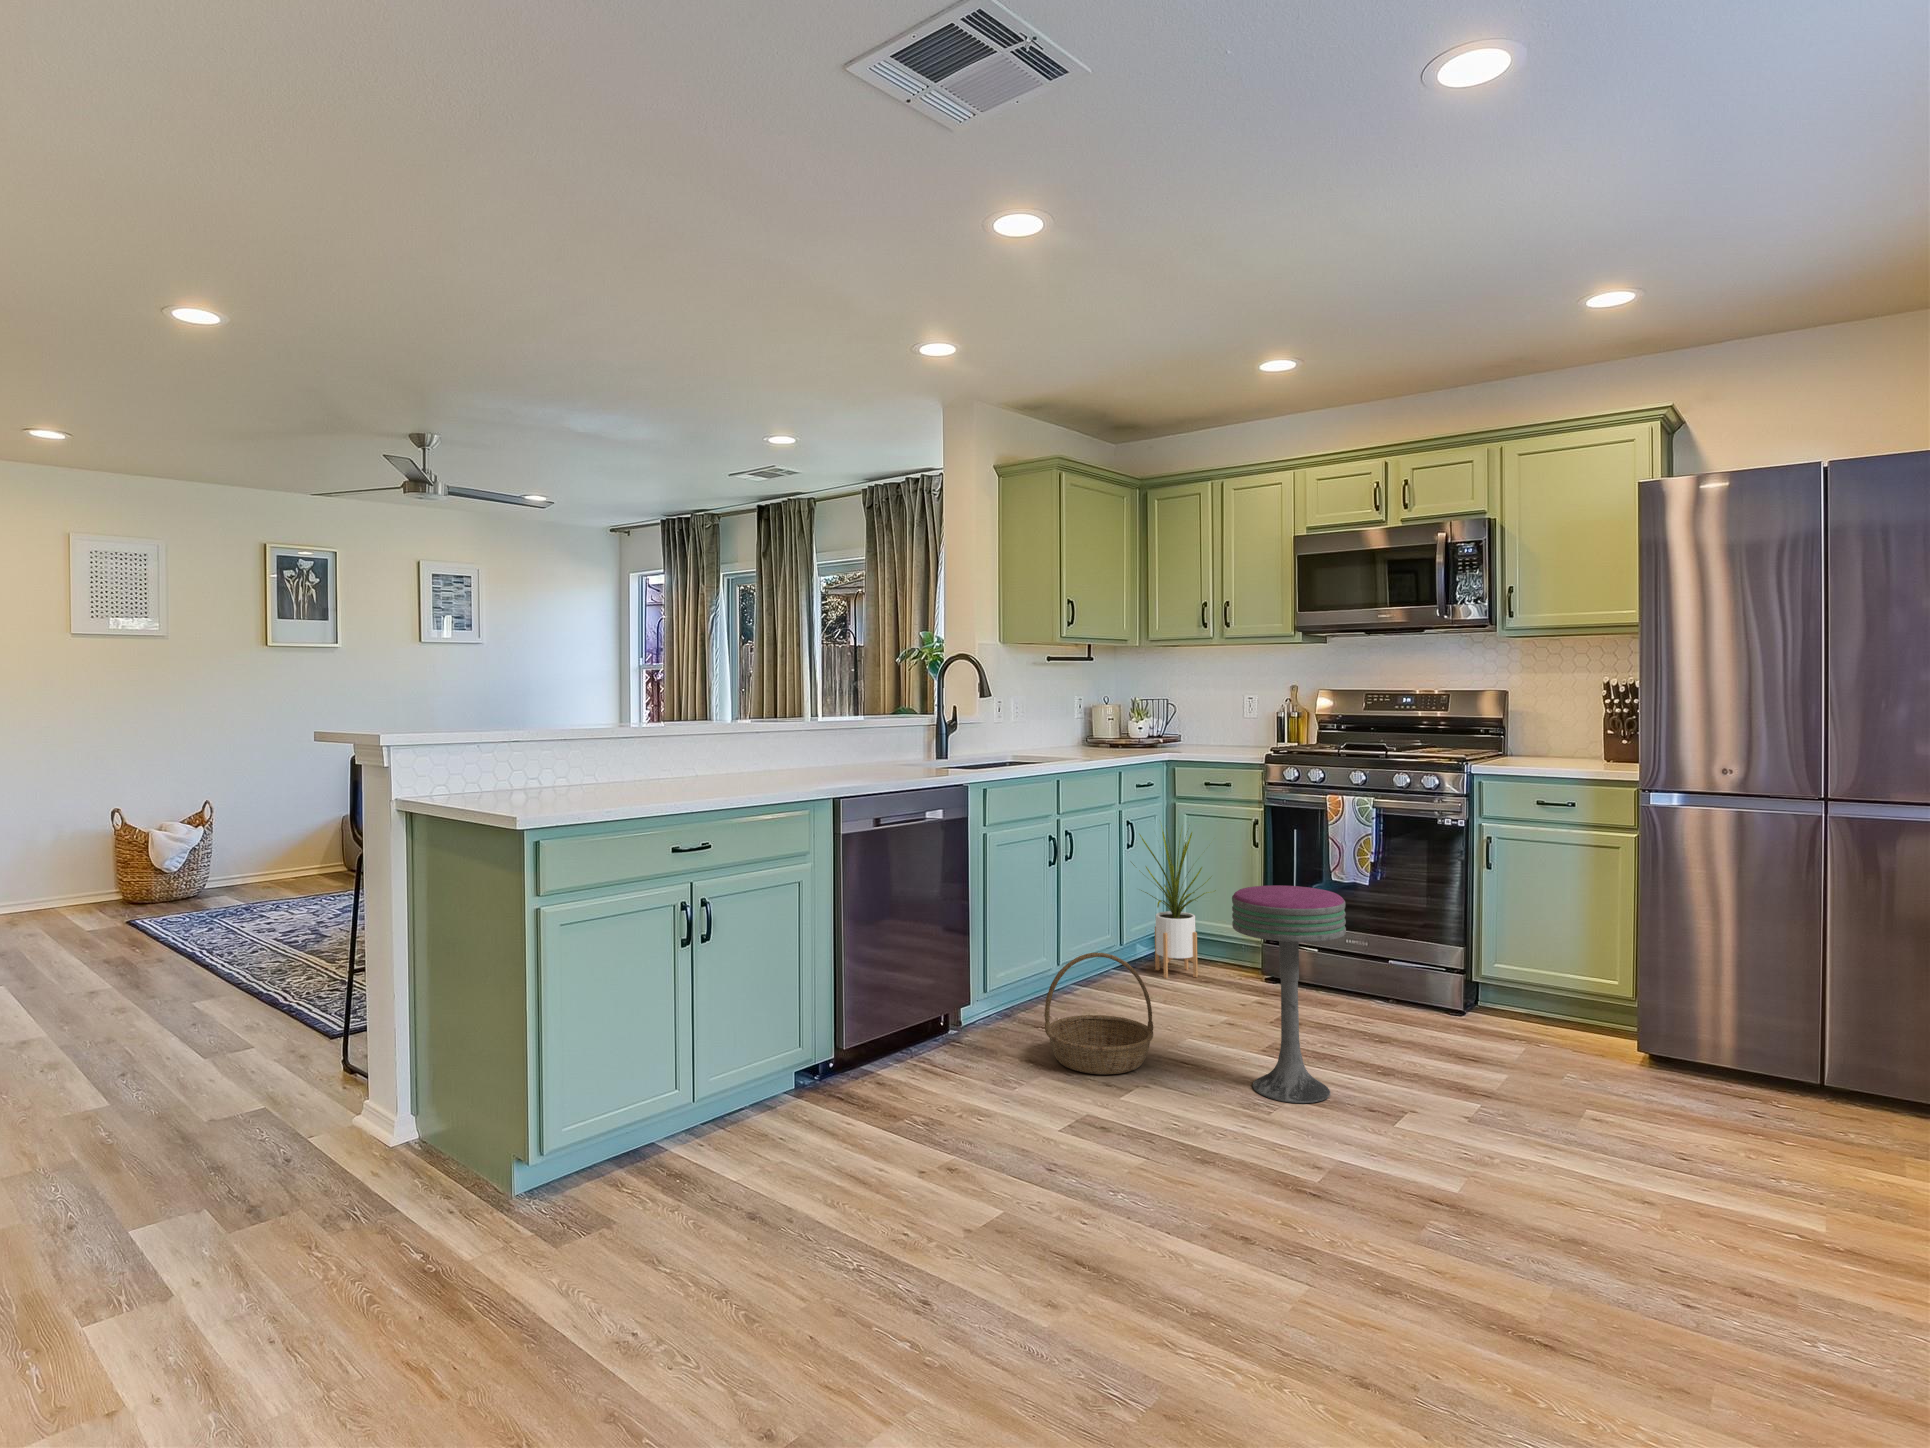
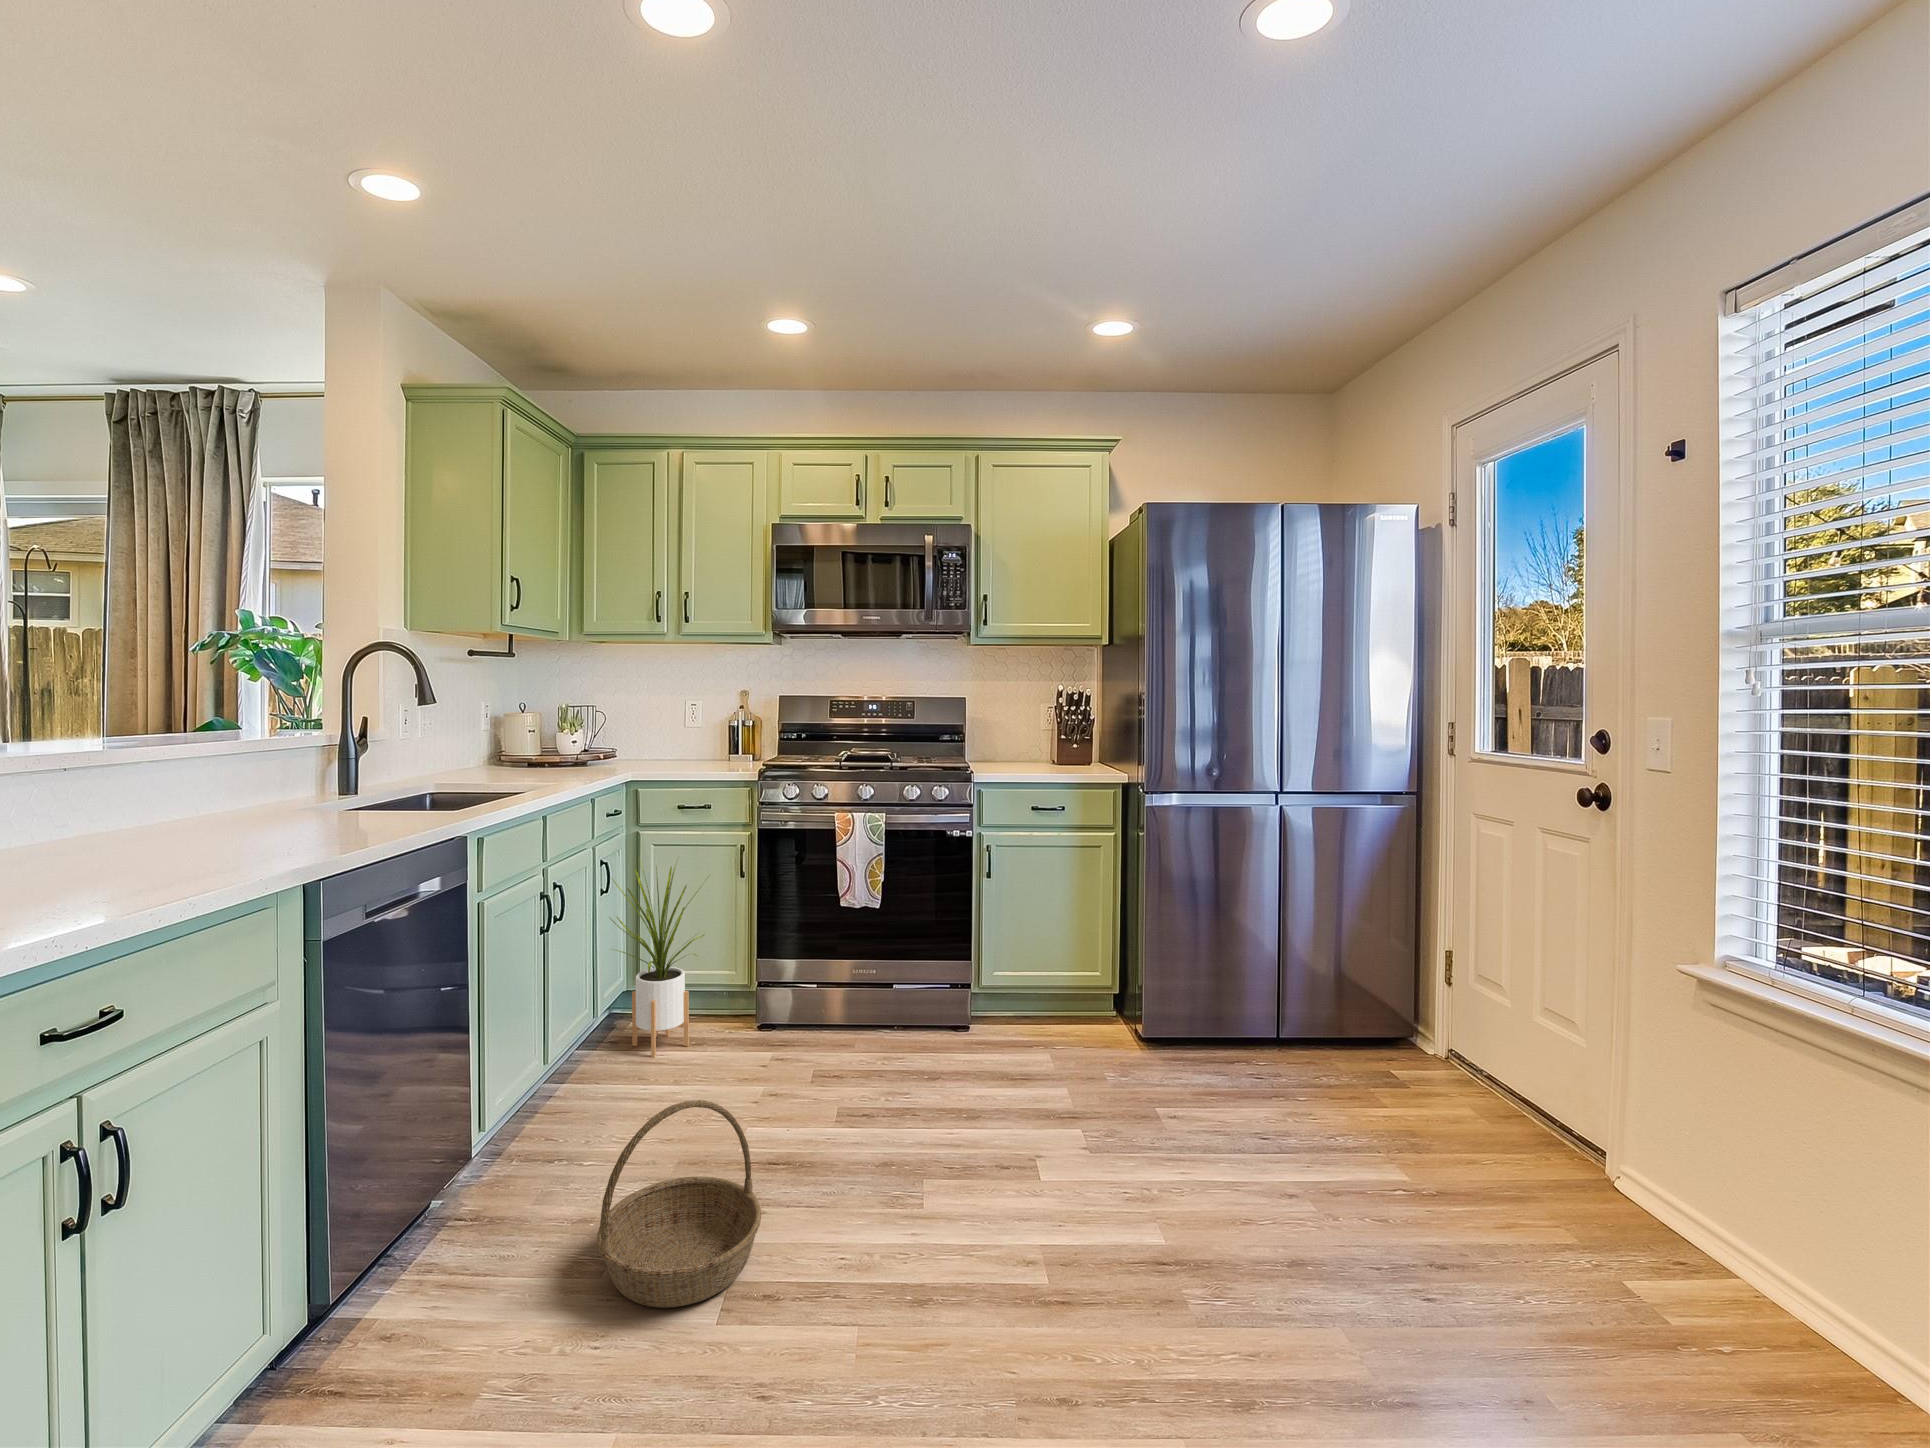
bar stool: present [1232,885,1346,1103] -> none [871,951,1010,1251]

